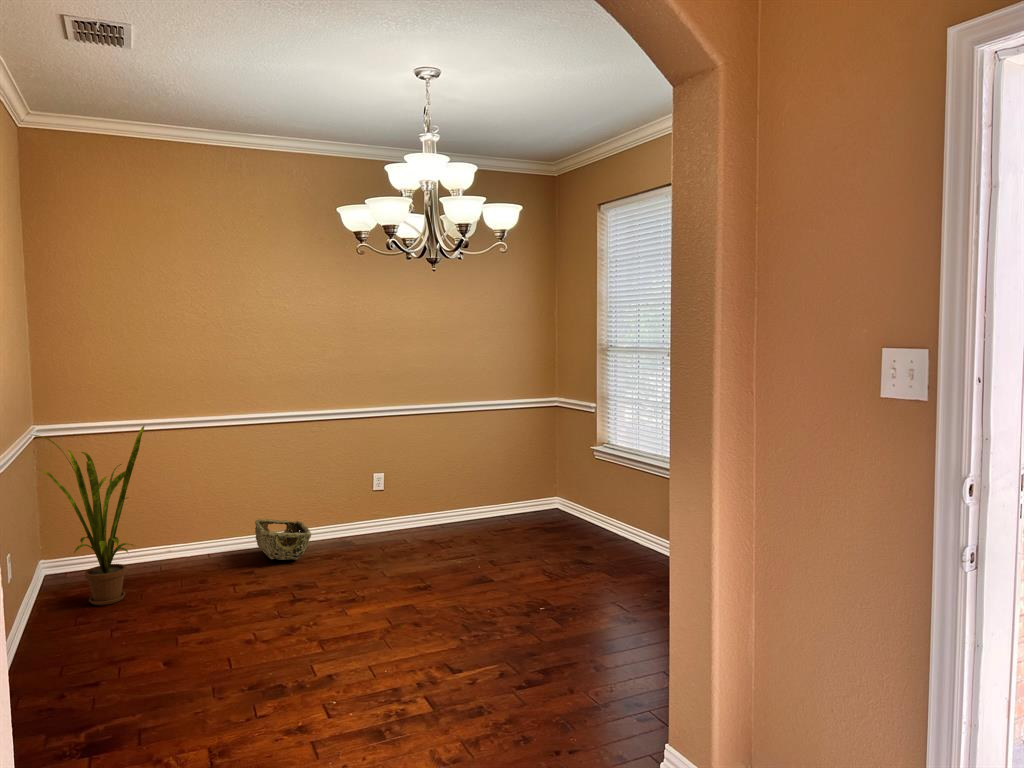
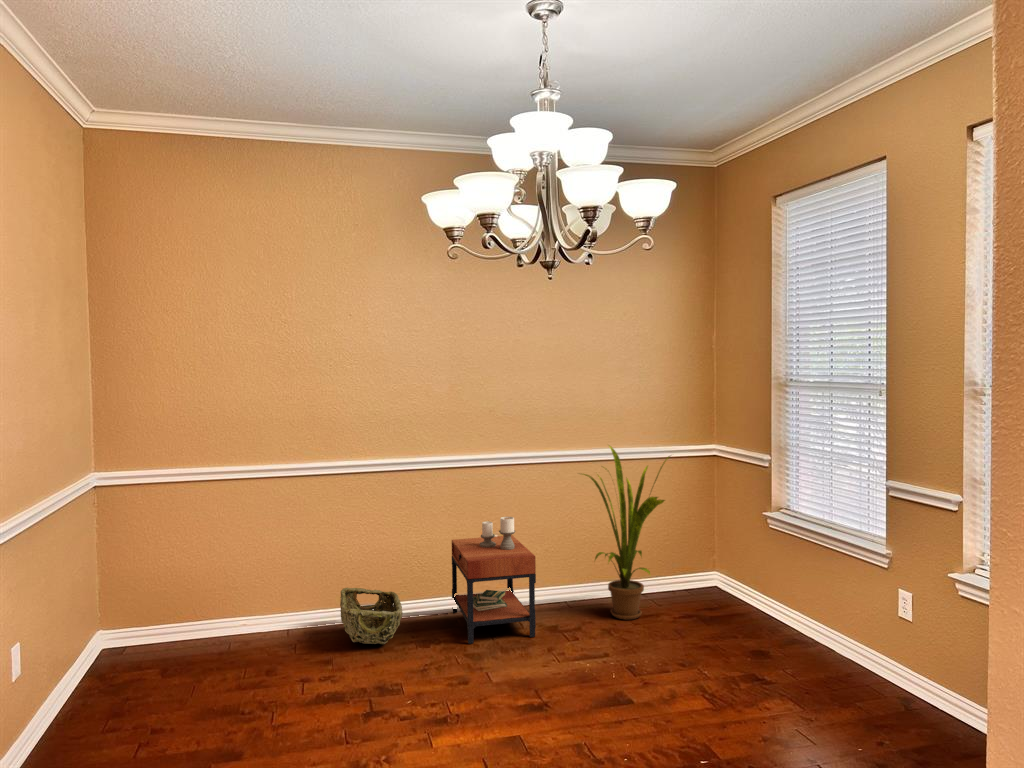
house plant: present [34,426,144,605] -> present [582,446,670,620]
side table: none [346,456,418,555] -> present [452,517,536,644]

